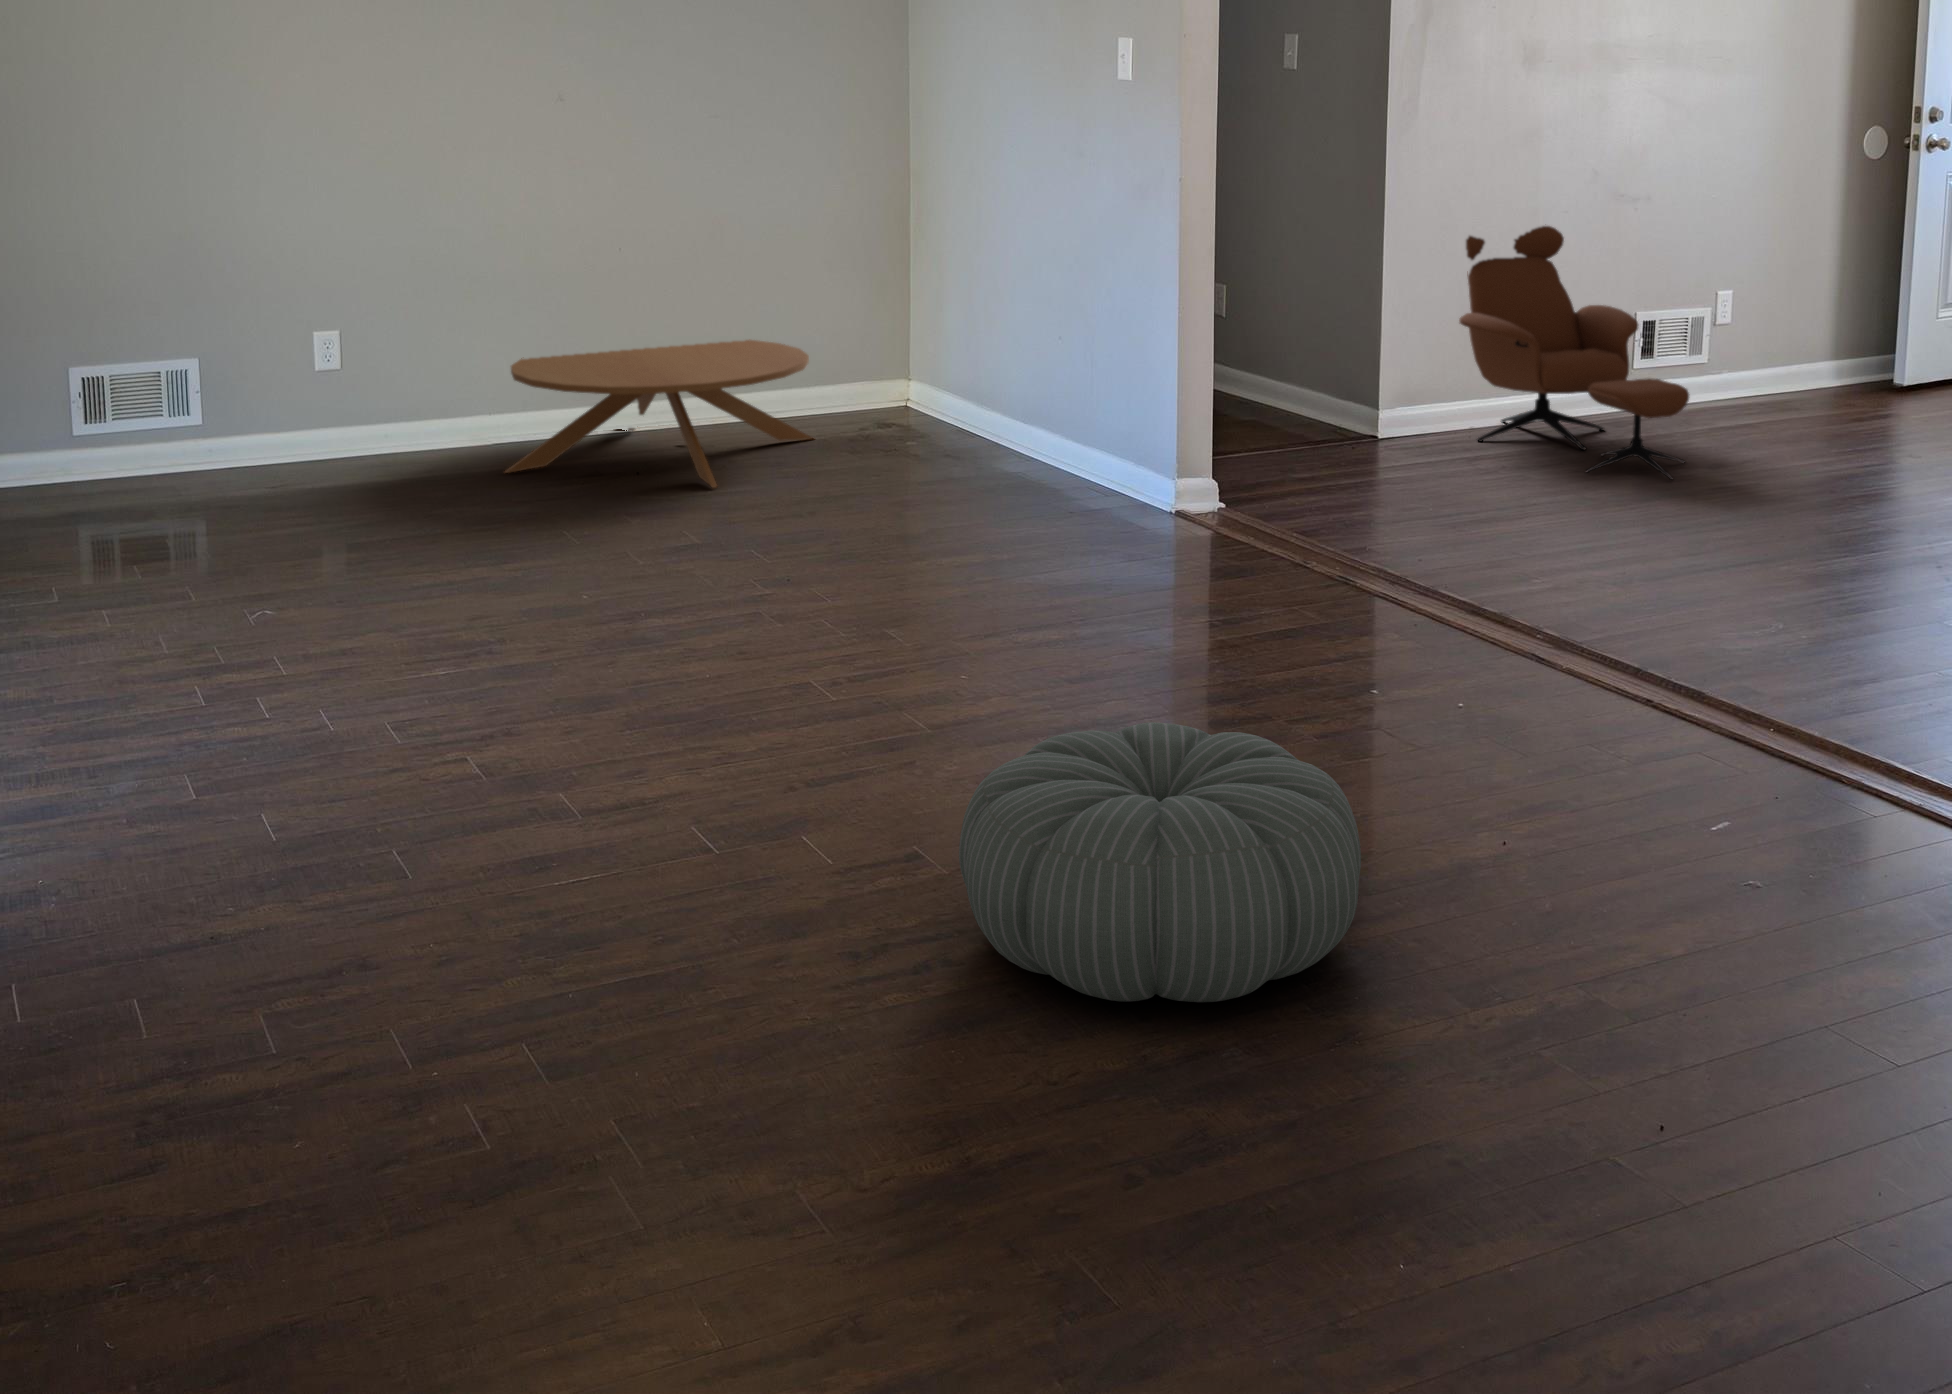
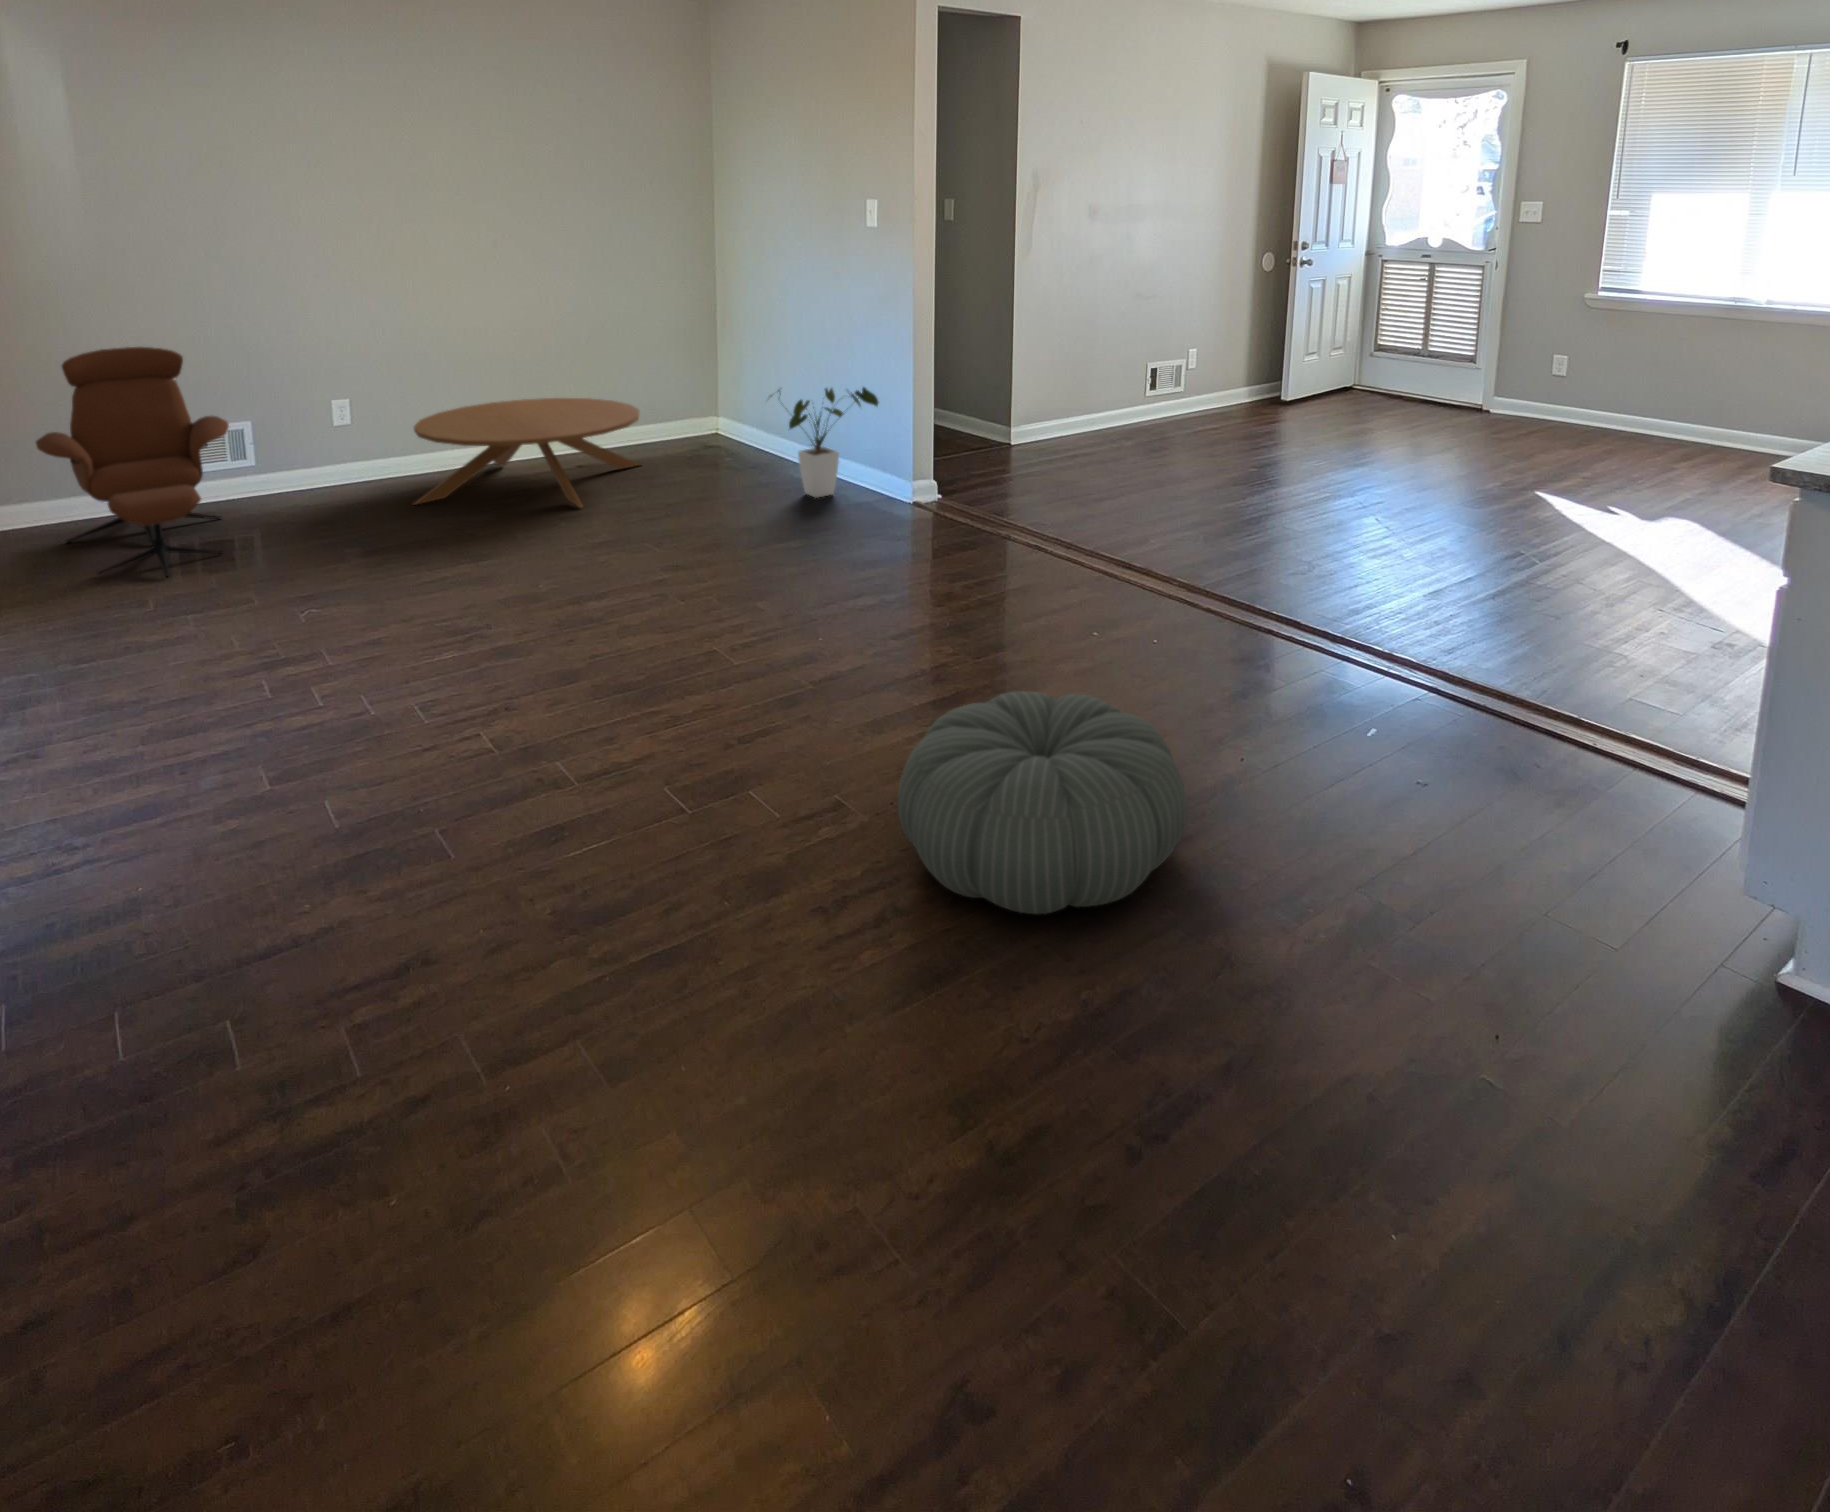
lounge chair: present [1459,226,1689,480] -> present [36,347,229,577]
house plant: none [970,323,1136,493] -> present [771,387,879,498]

